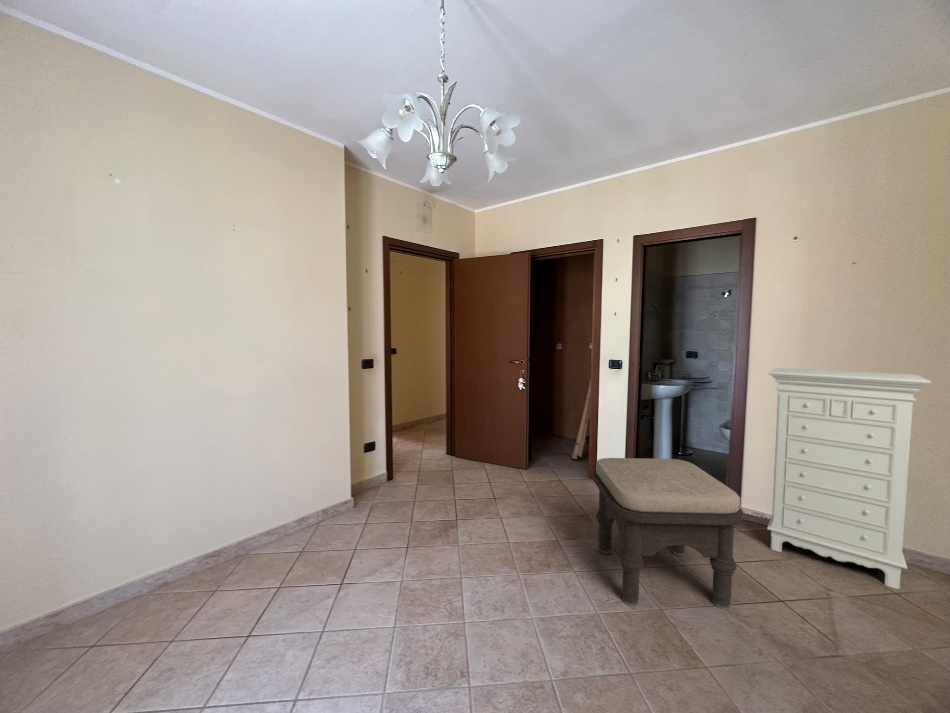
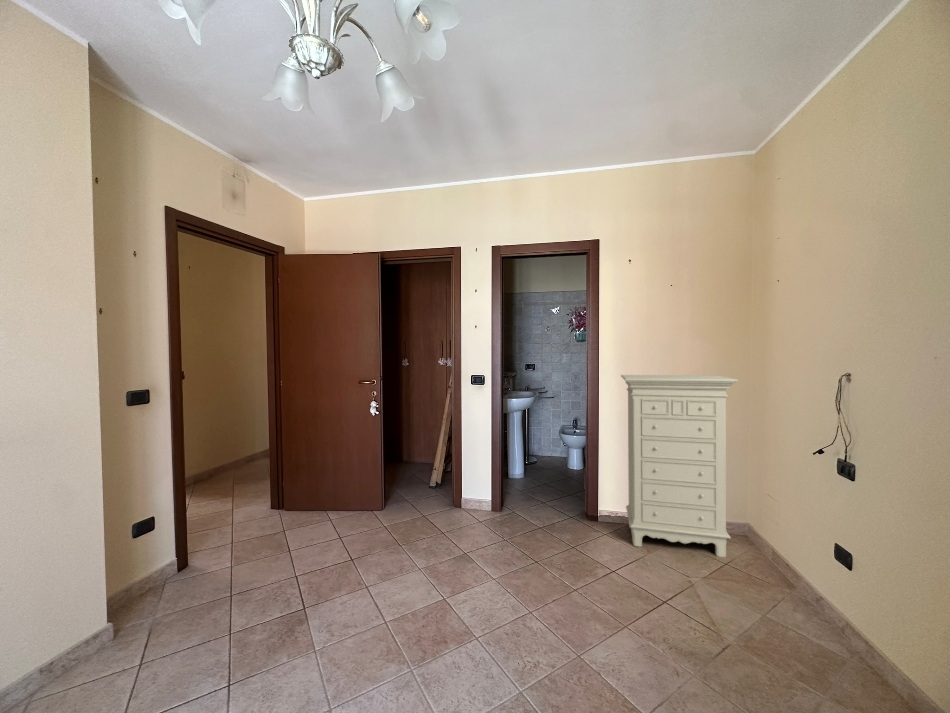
ottoman: present [593,458,743,609] -> none [484,475,640,660]

